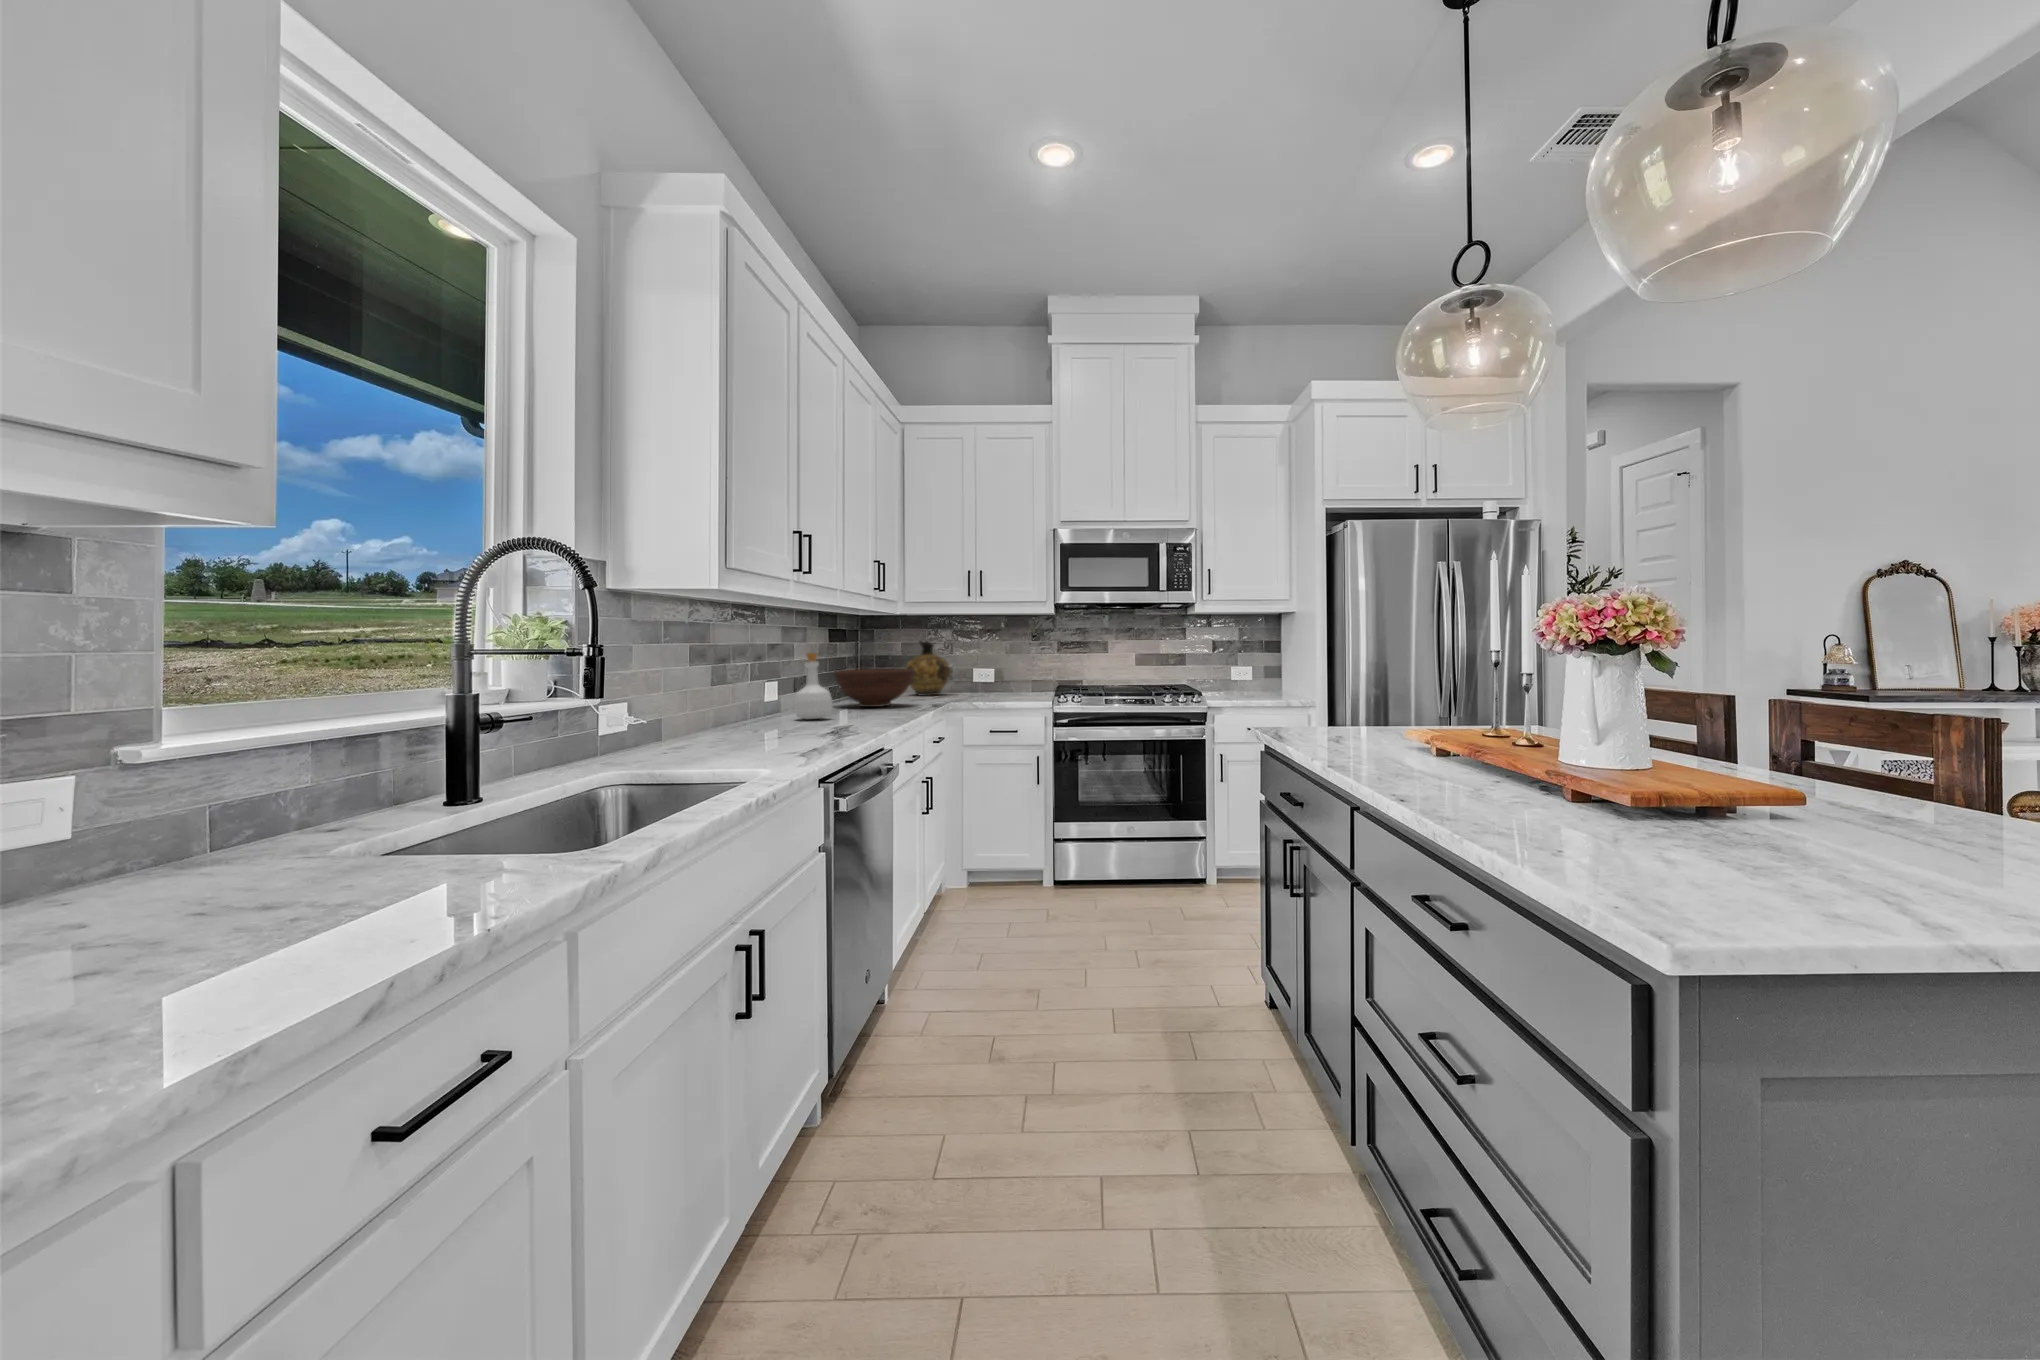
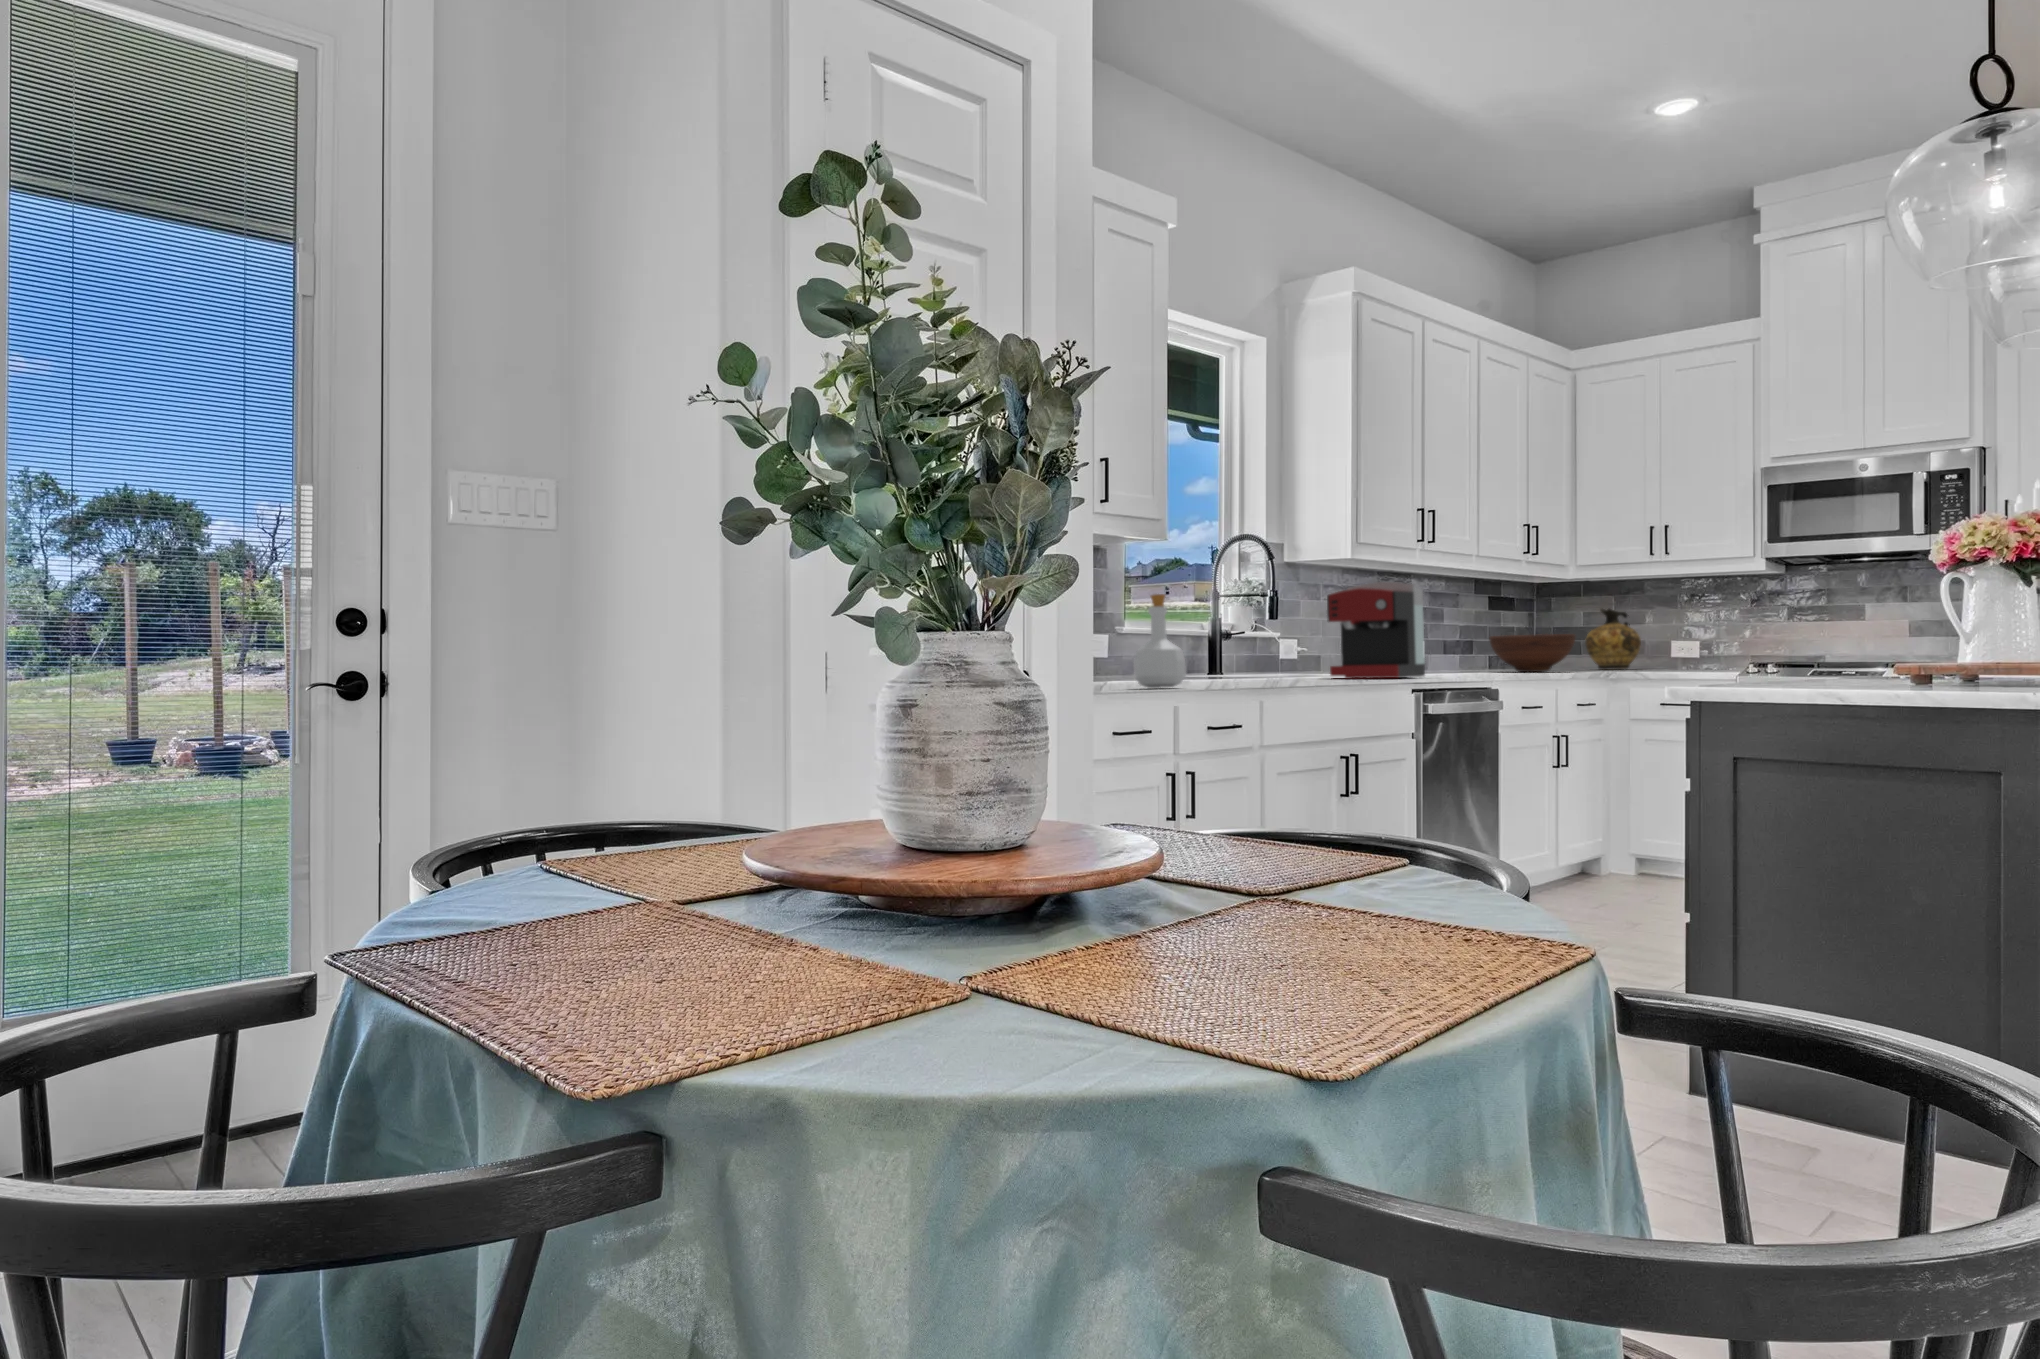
coffee maker: none [671,621,795,752] -> present [1327,582,1425,679]
bottle: present [794,653,832,720] -> present [1134,594,1186,688]

